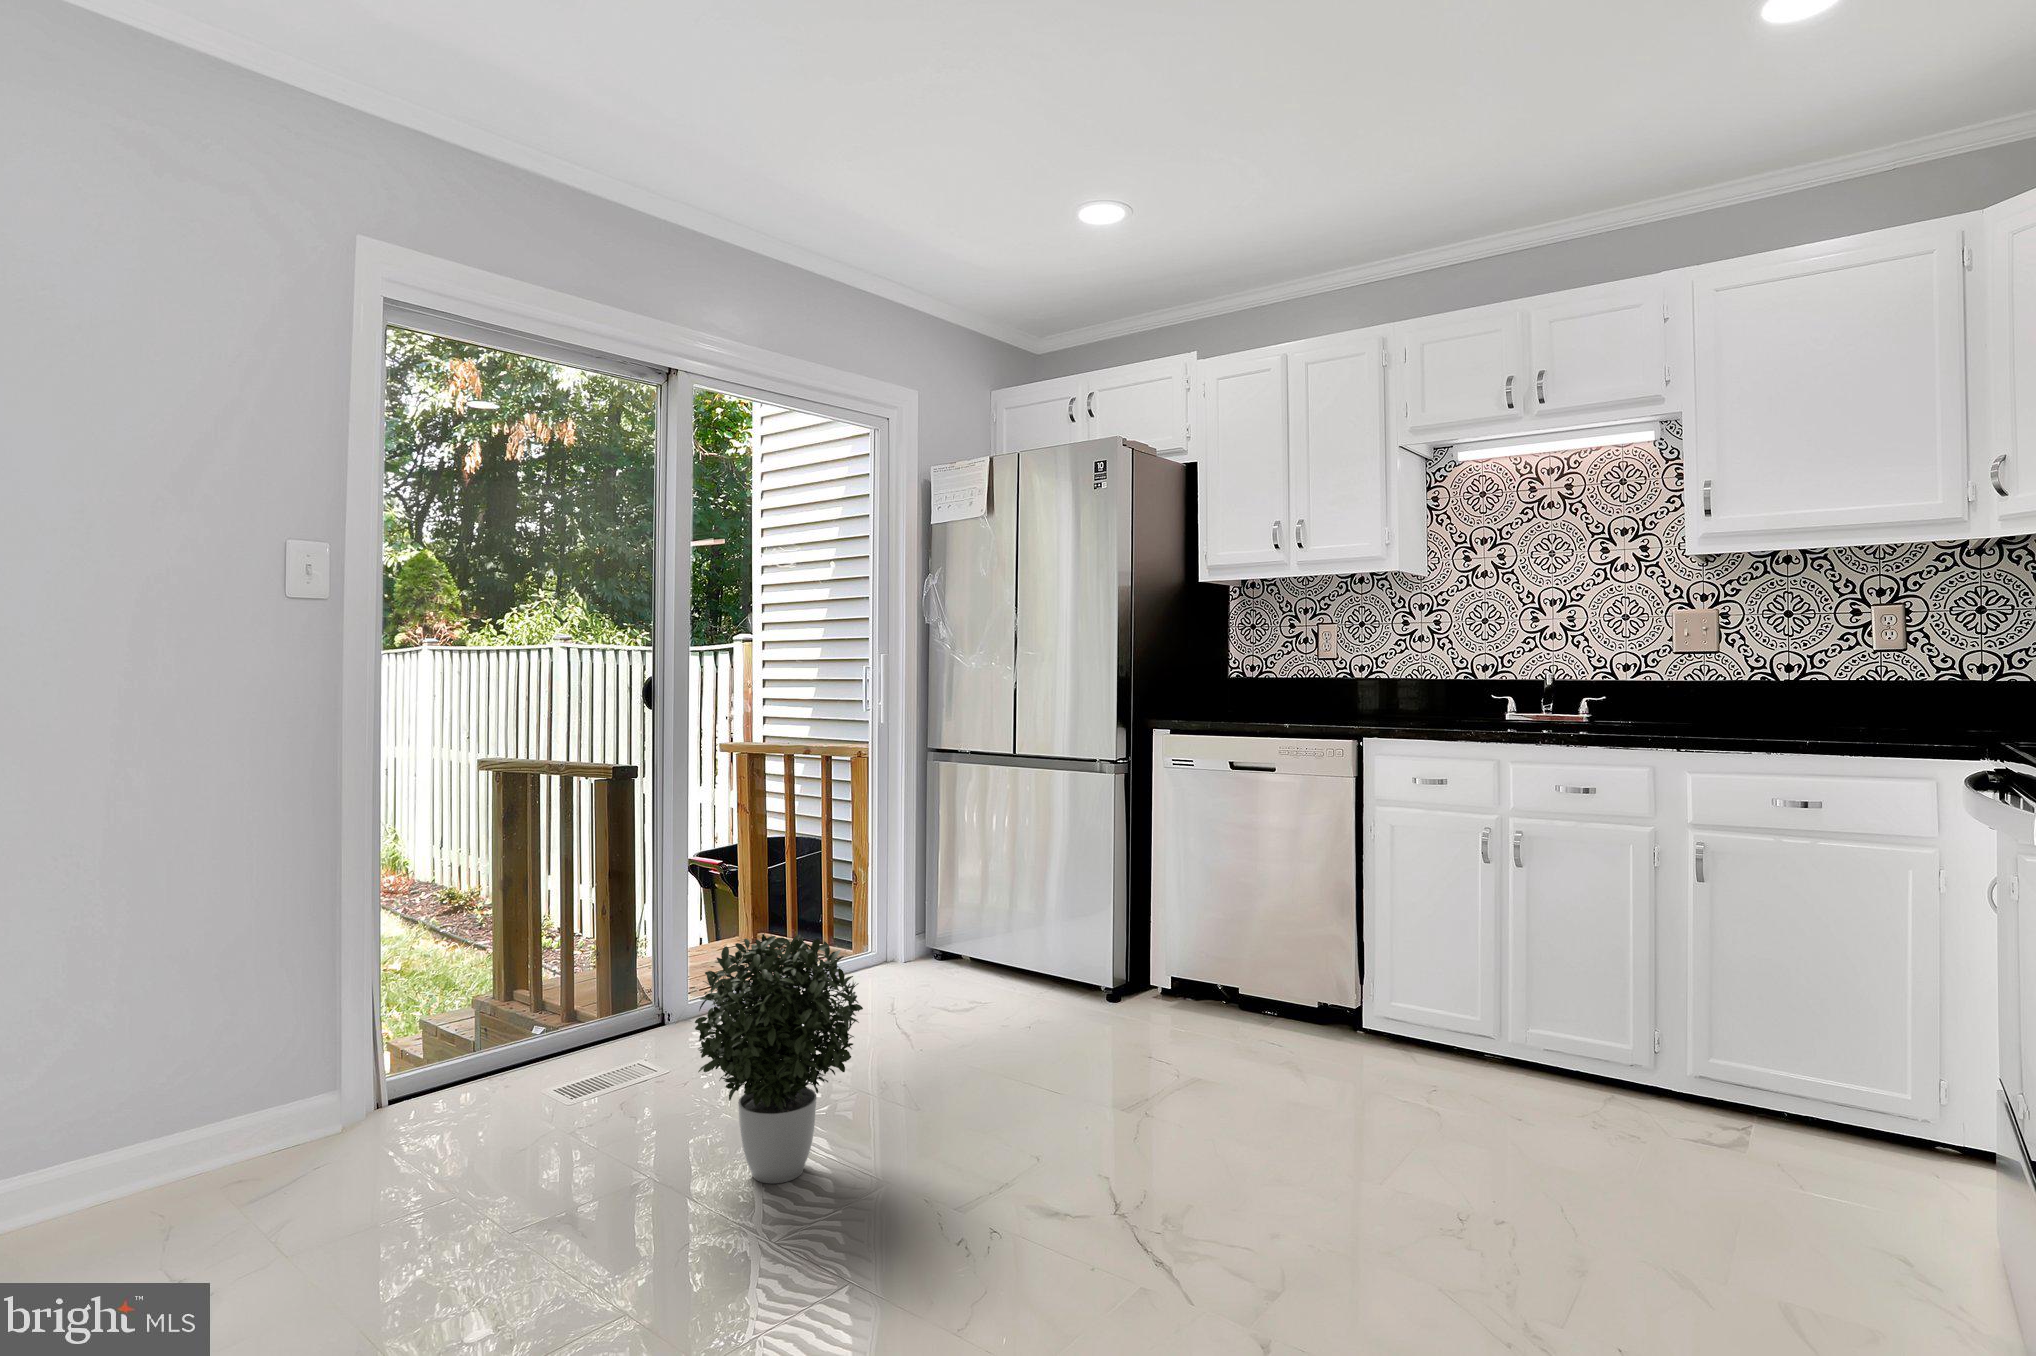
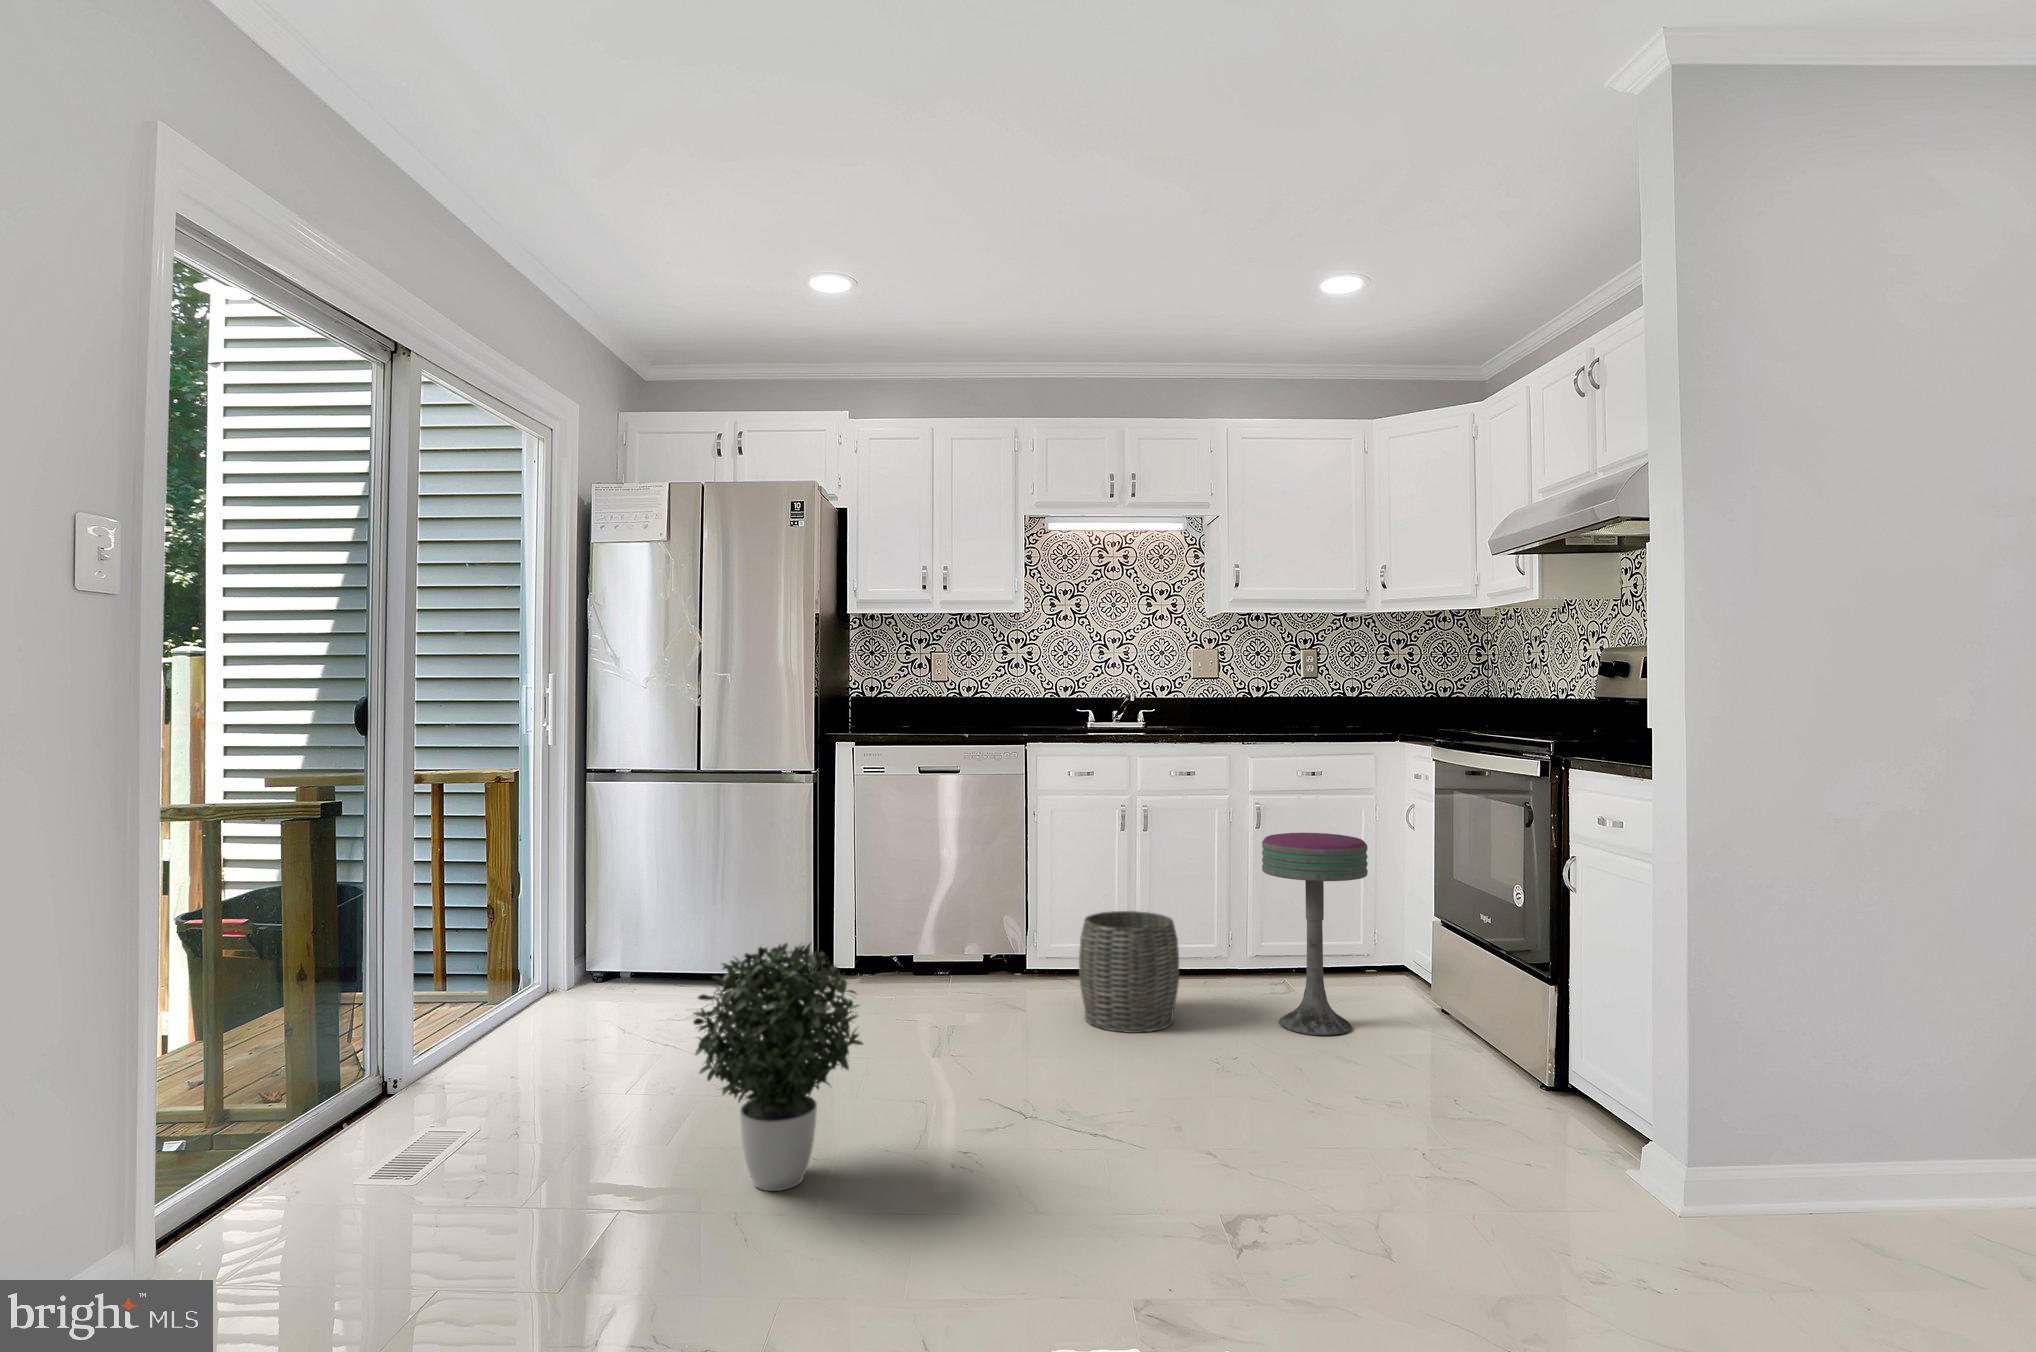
bar stool: none [1581,893,1766,1223] -> present [1262,833,1368,1035]
woven basket: none [1328,965,1469,1137] -> present [1079,911,1179,1033]

